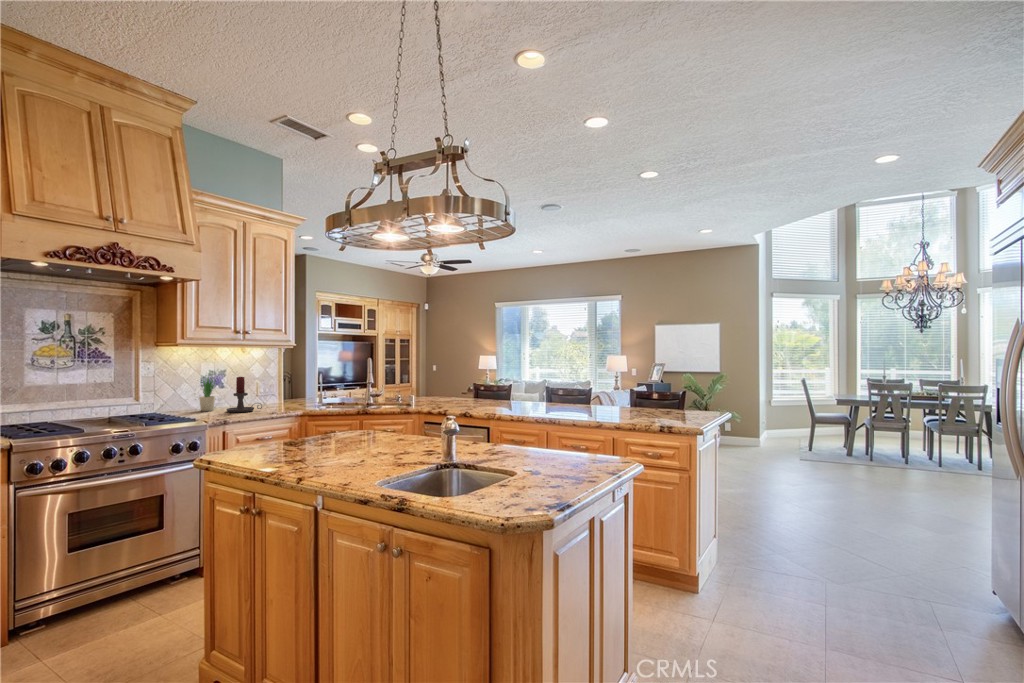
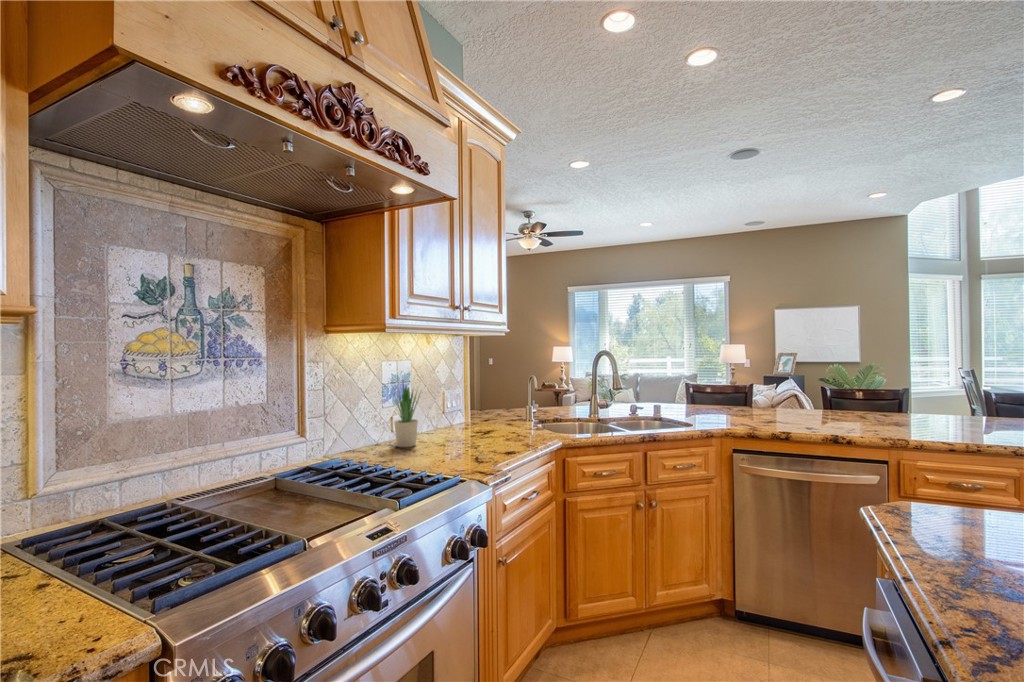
candle holder: present [226,377,262,413] -> none [444,384,499,448]

